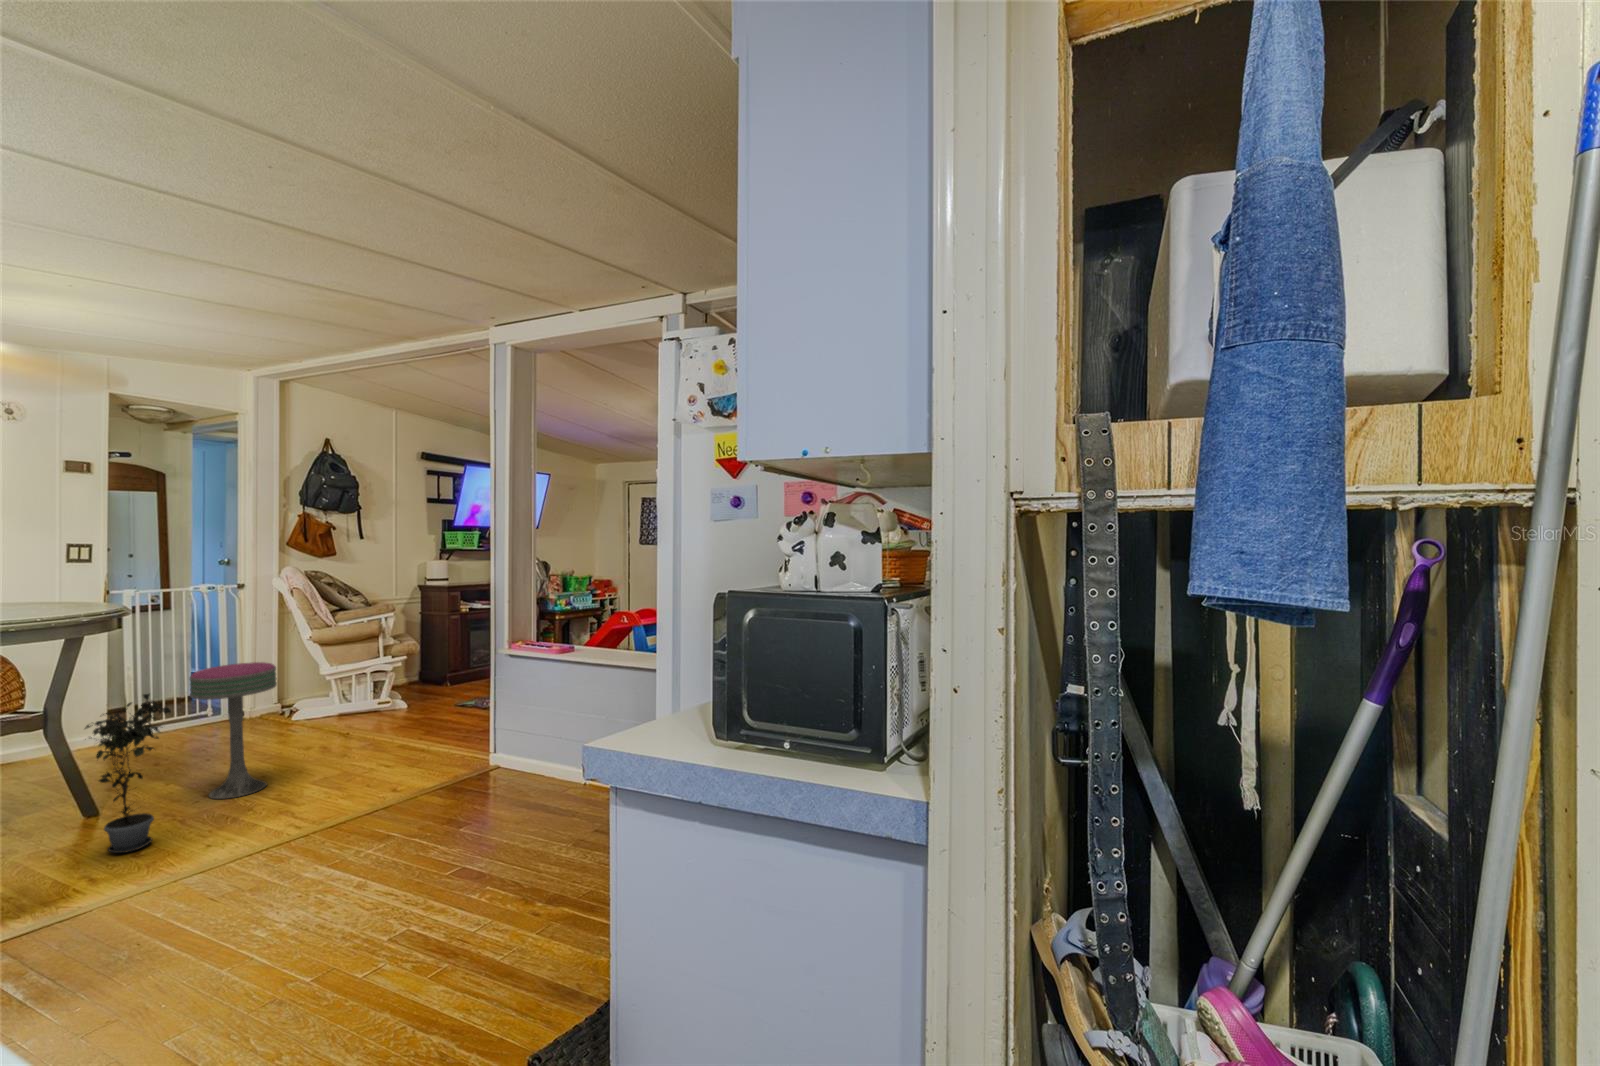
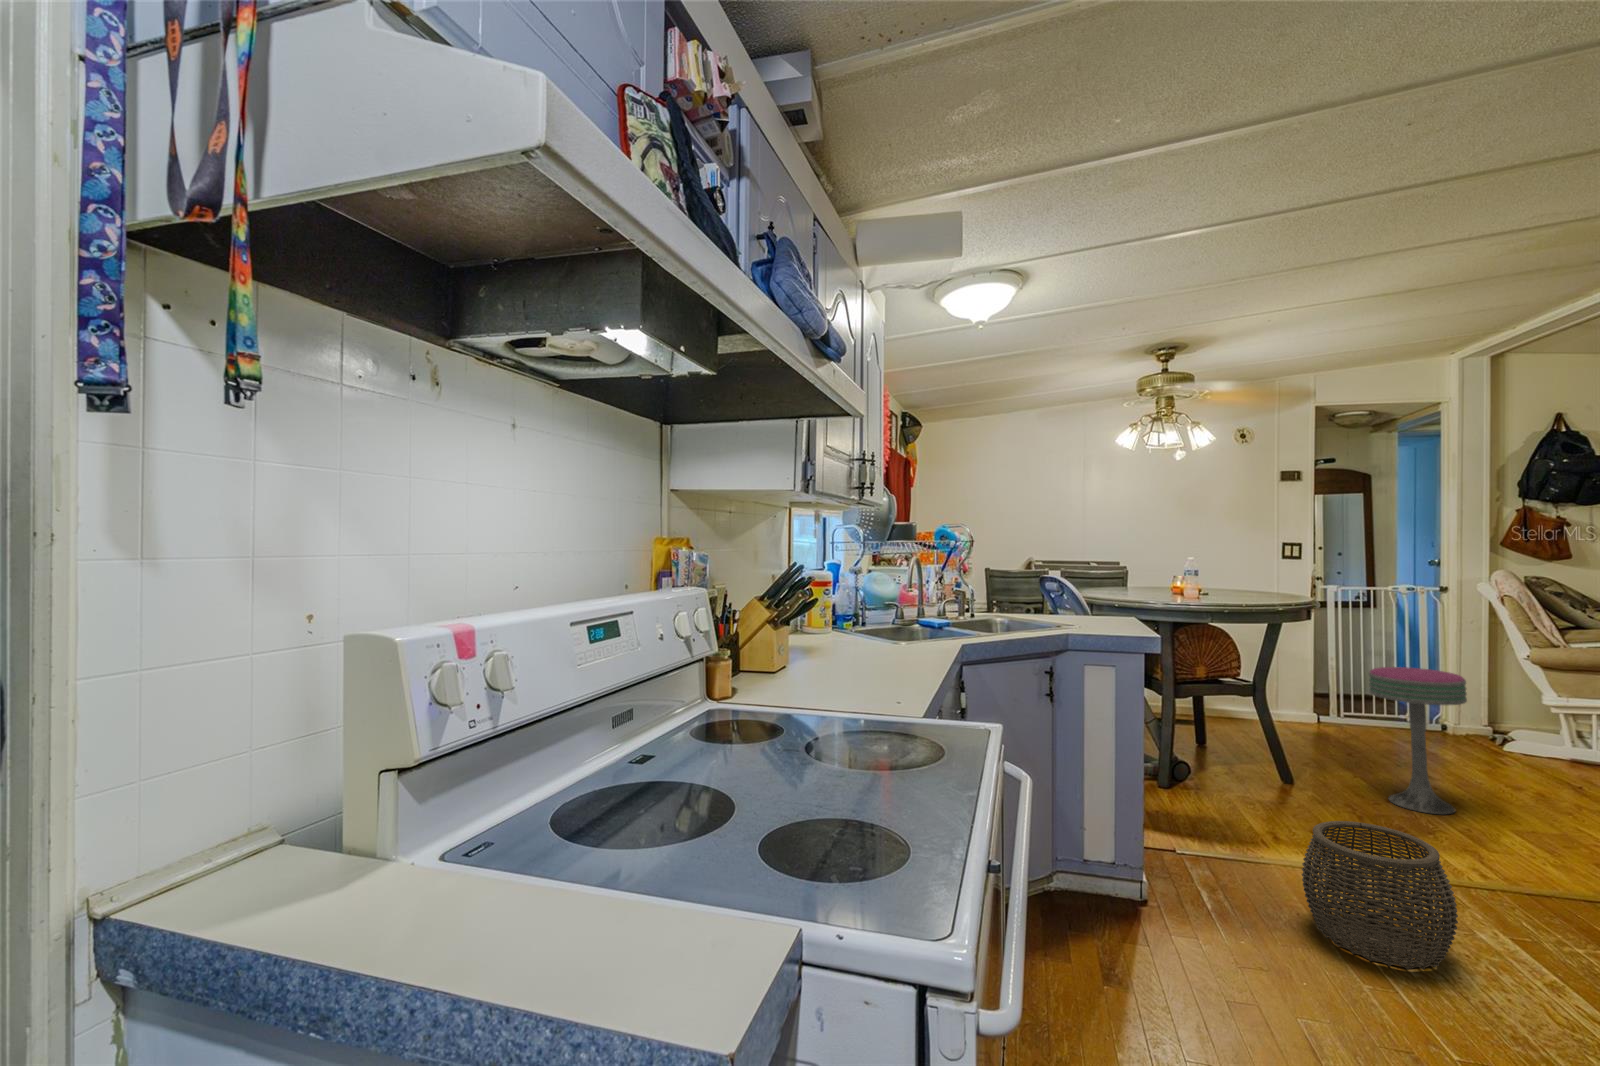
potted plant: present [85,694,171,853] -> none [1269,678,1343,821]
woven basket: none [149,815,295,954] -> present [1302,821,1458,970]

